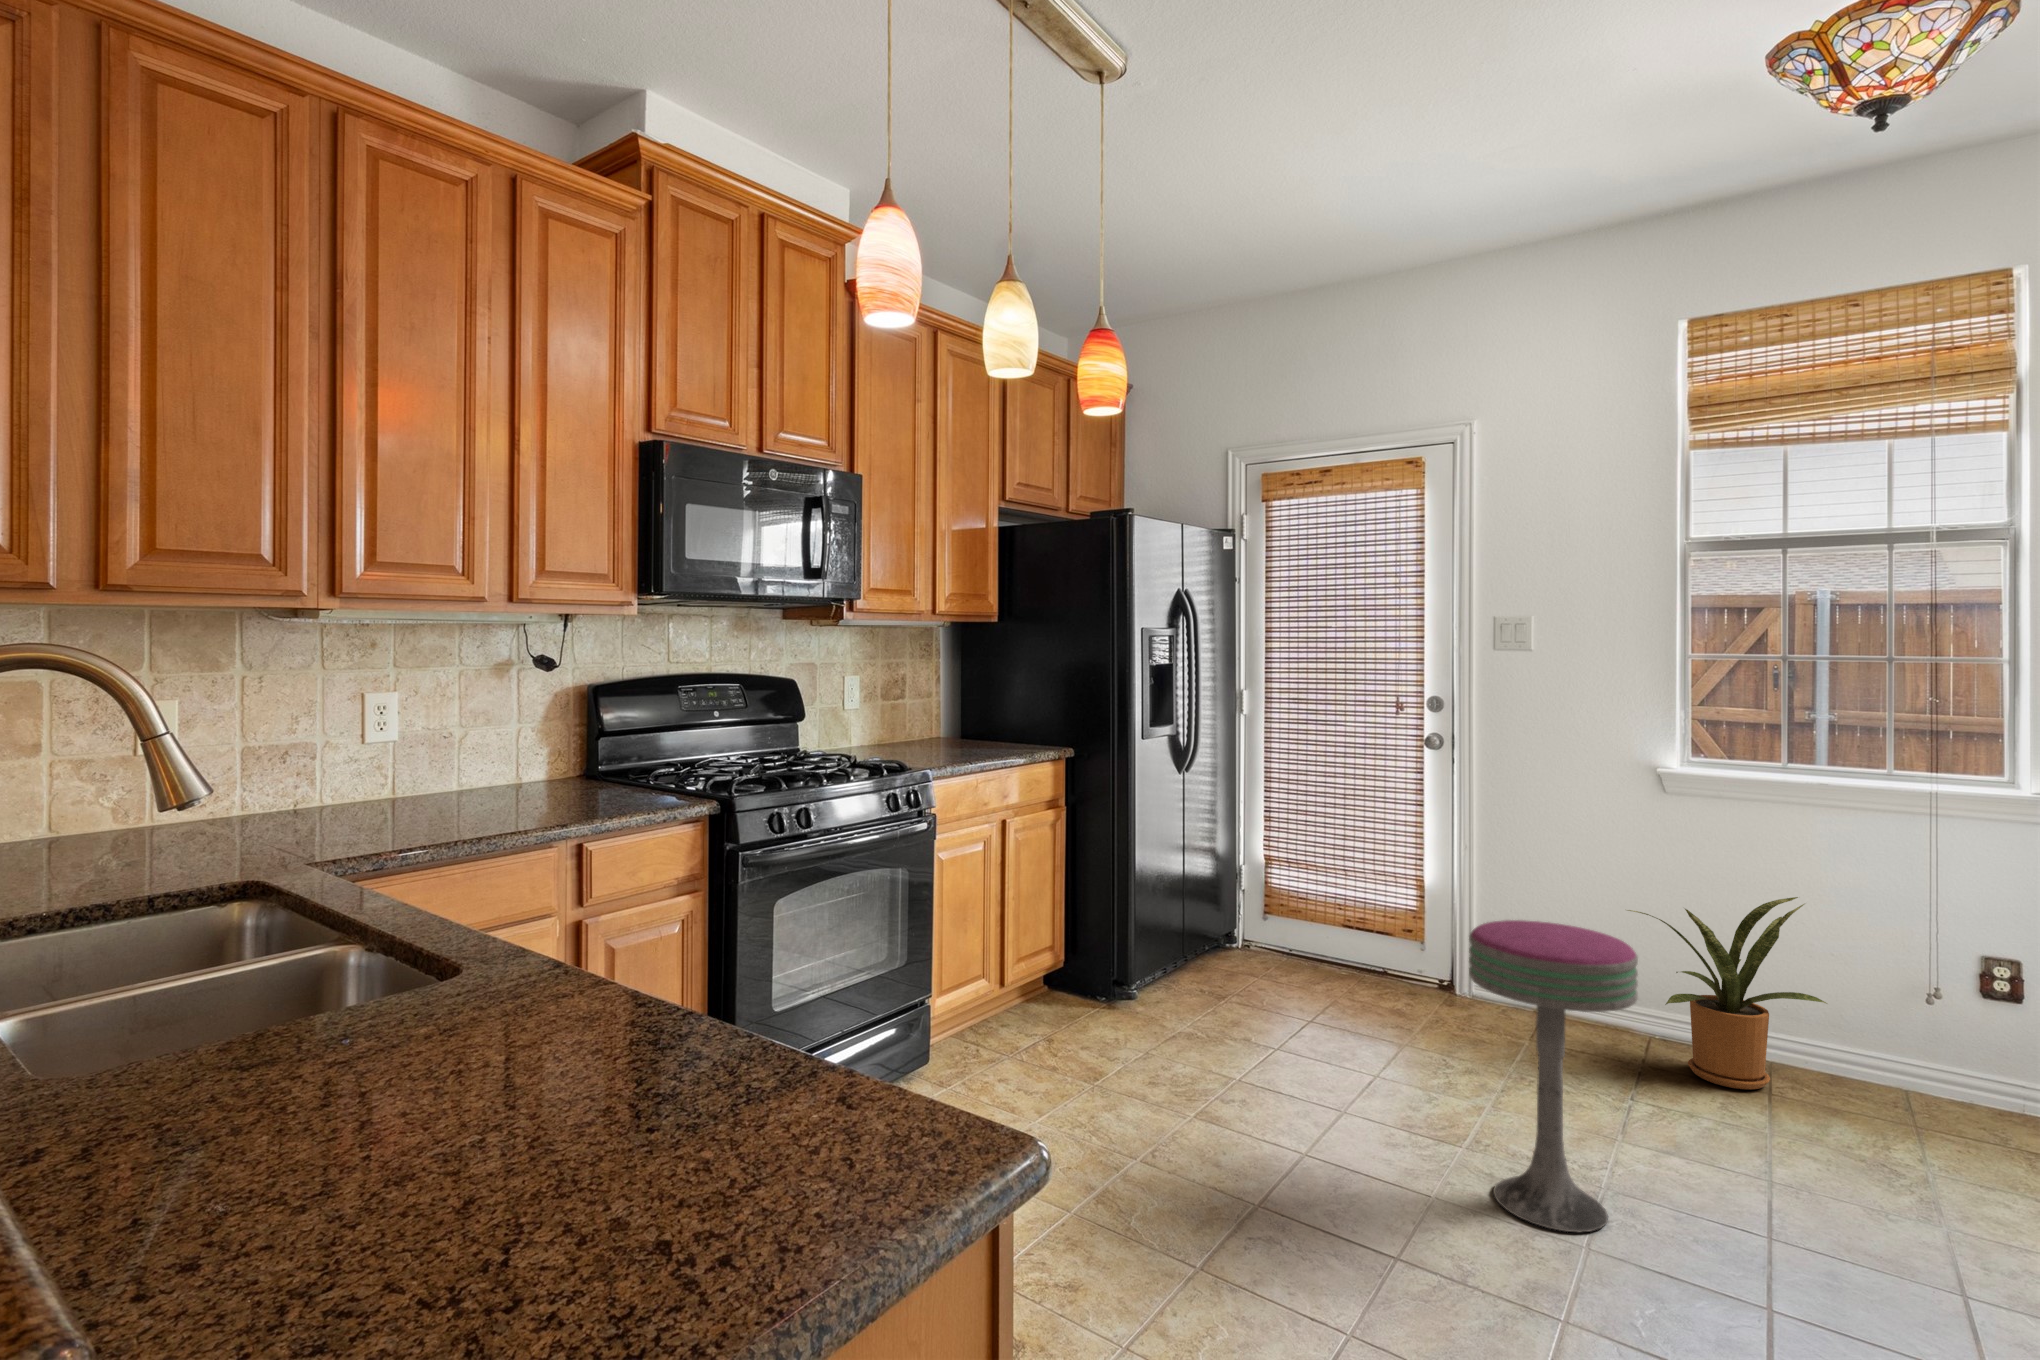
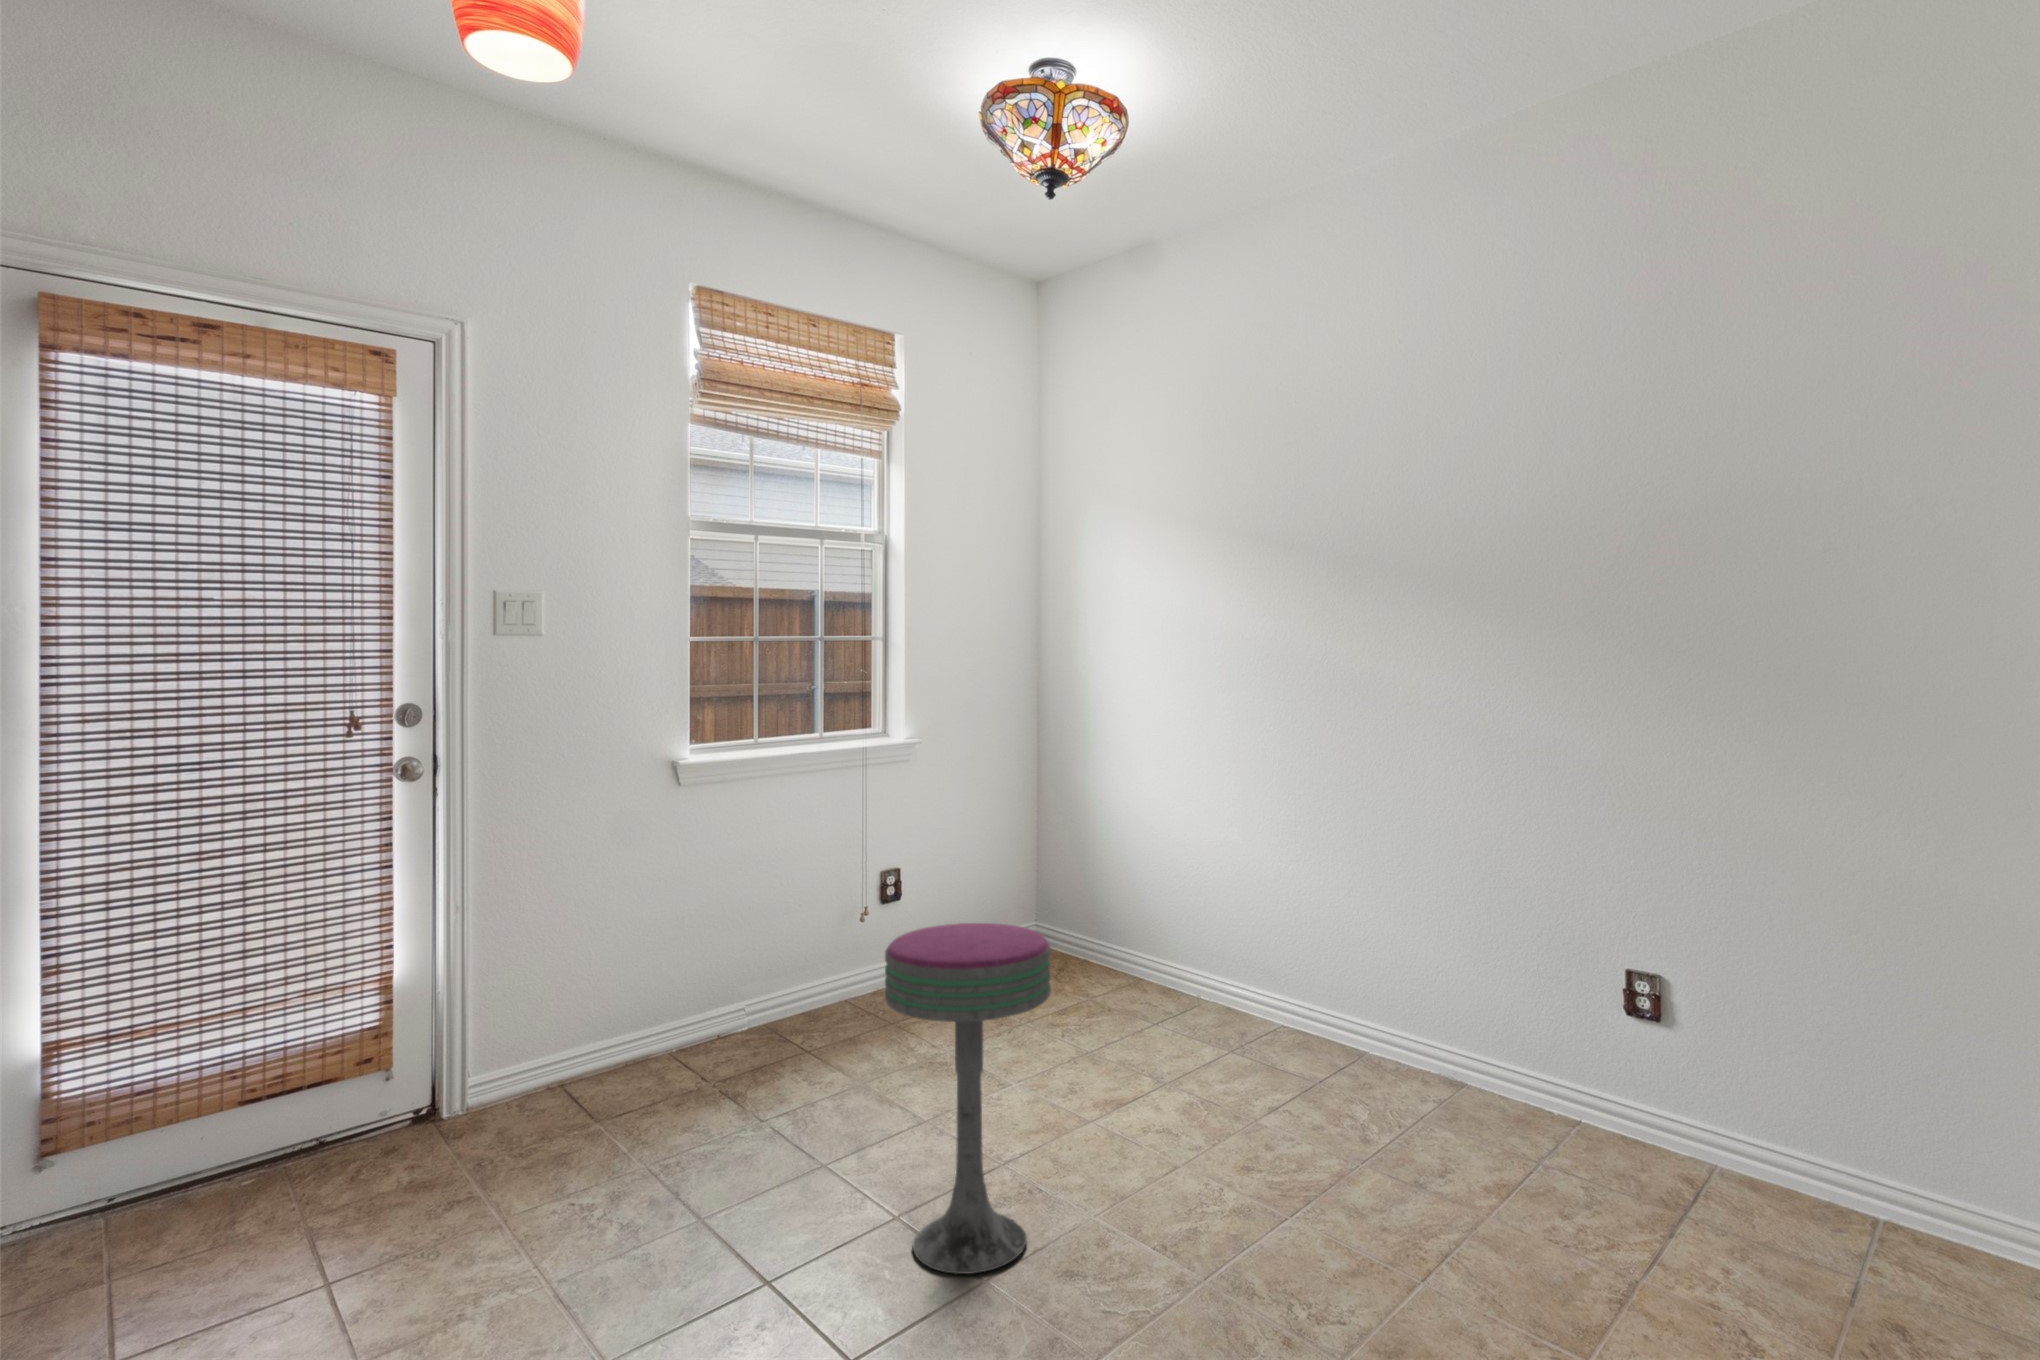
house plant: present [1628,897,1827,1090] -> none [723,866,847,1076]

